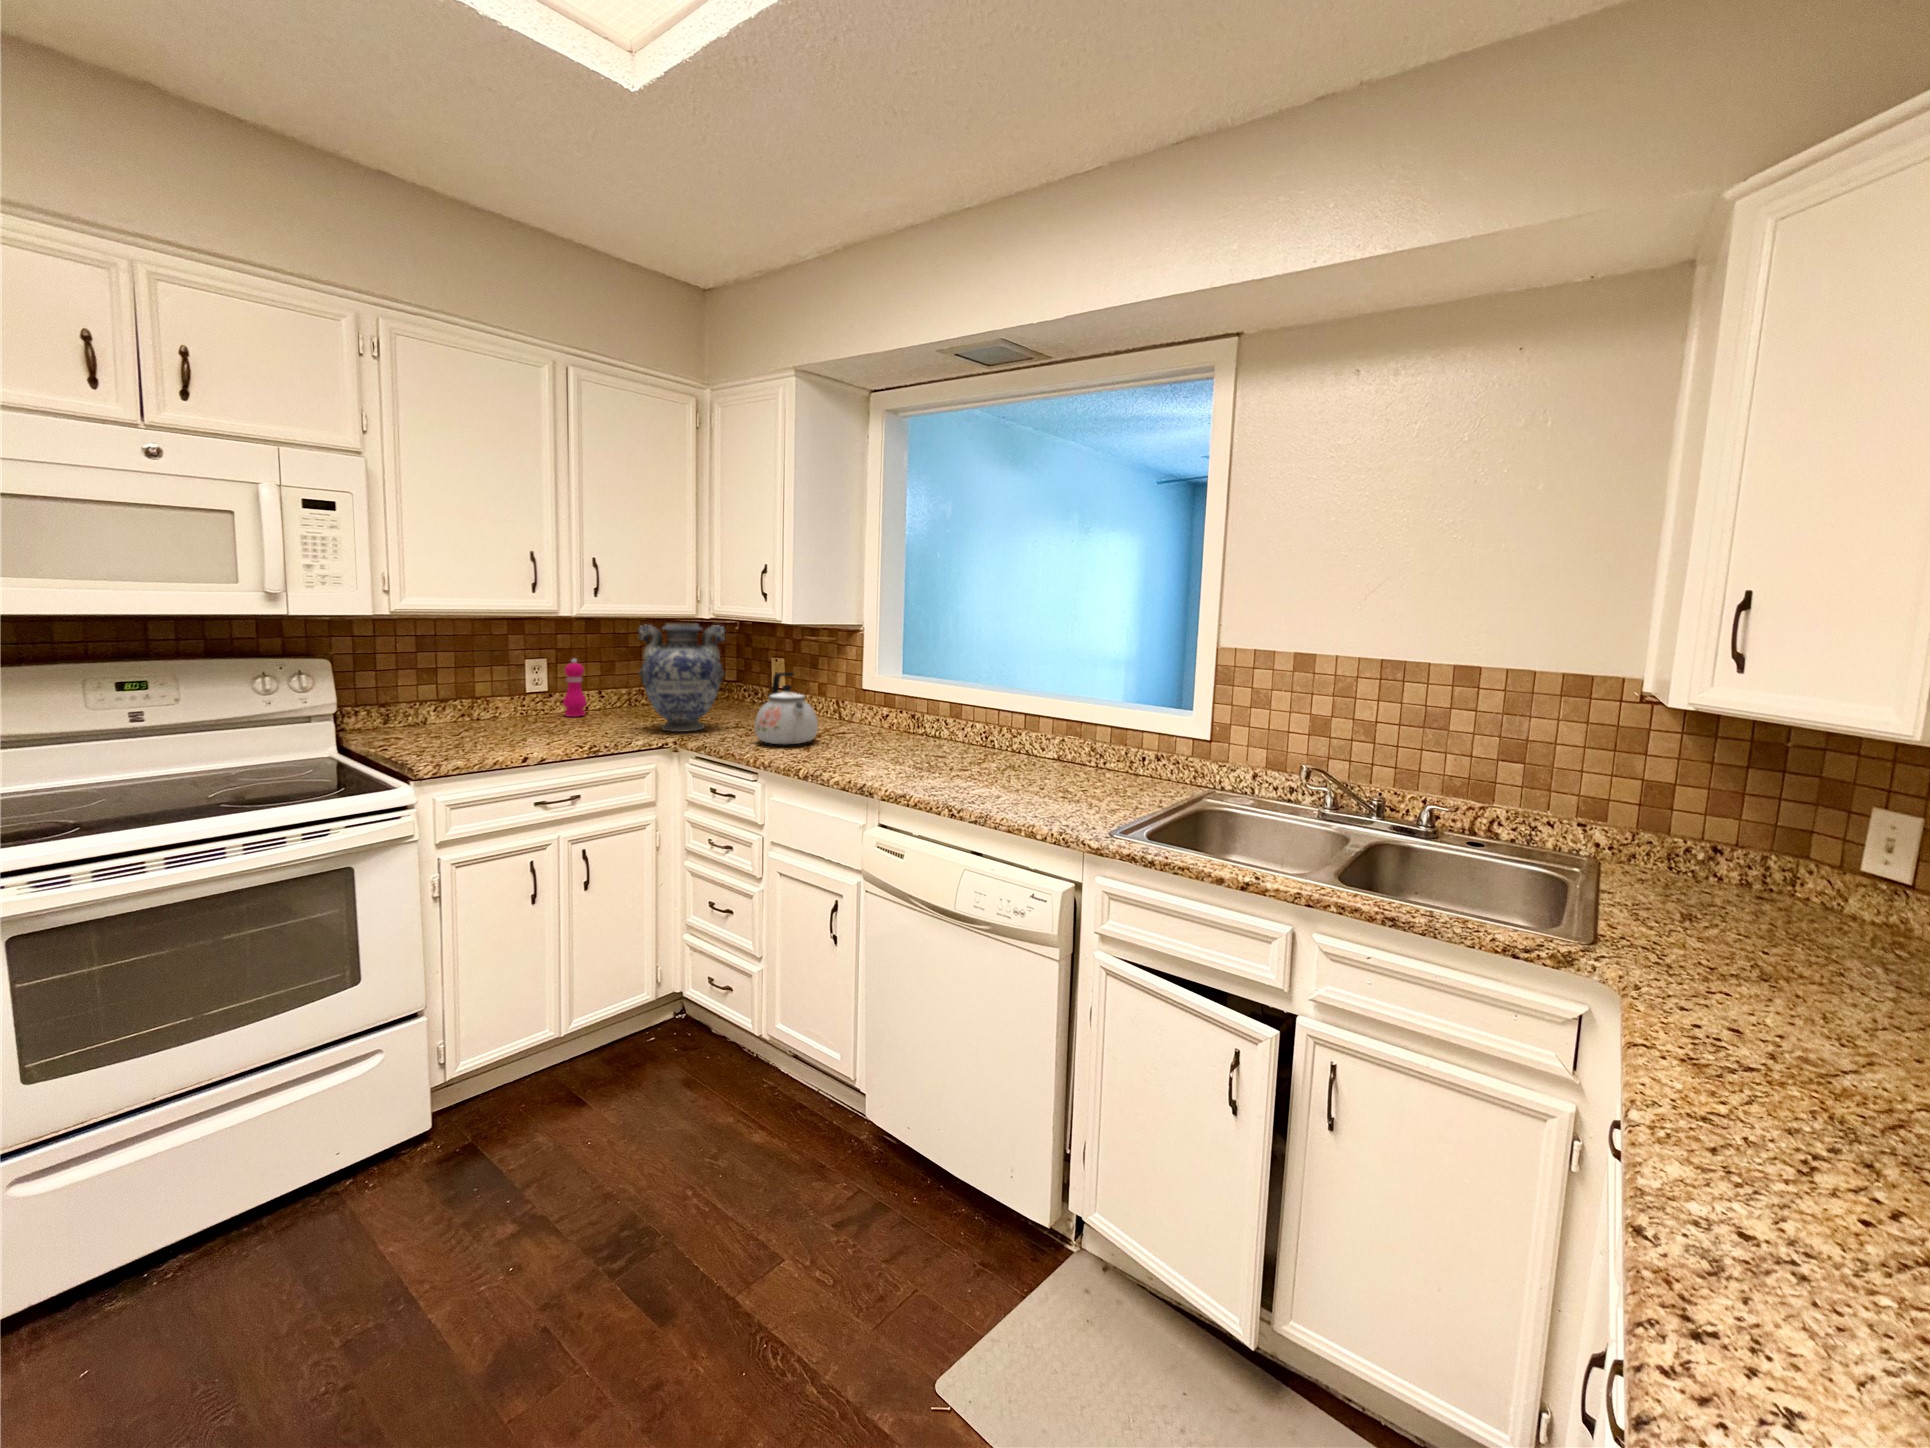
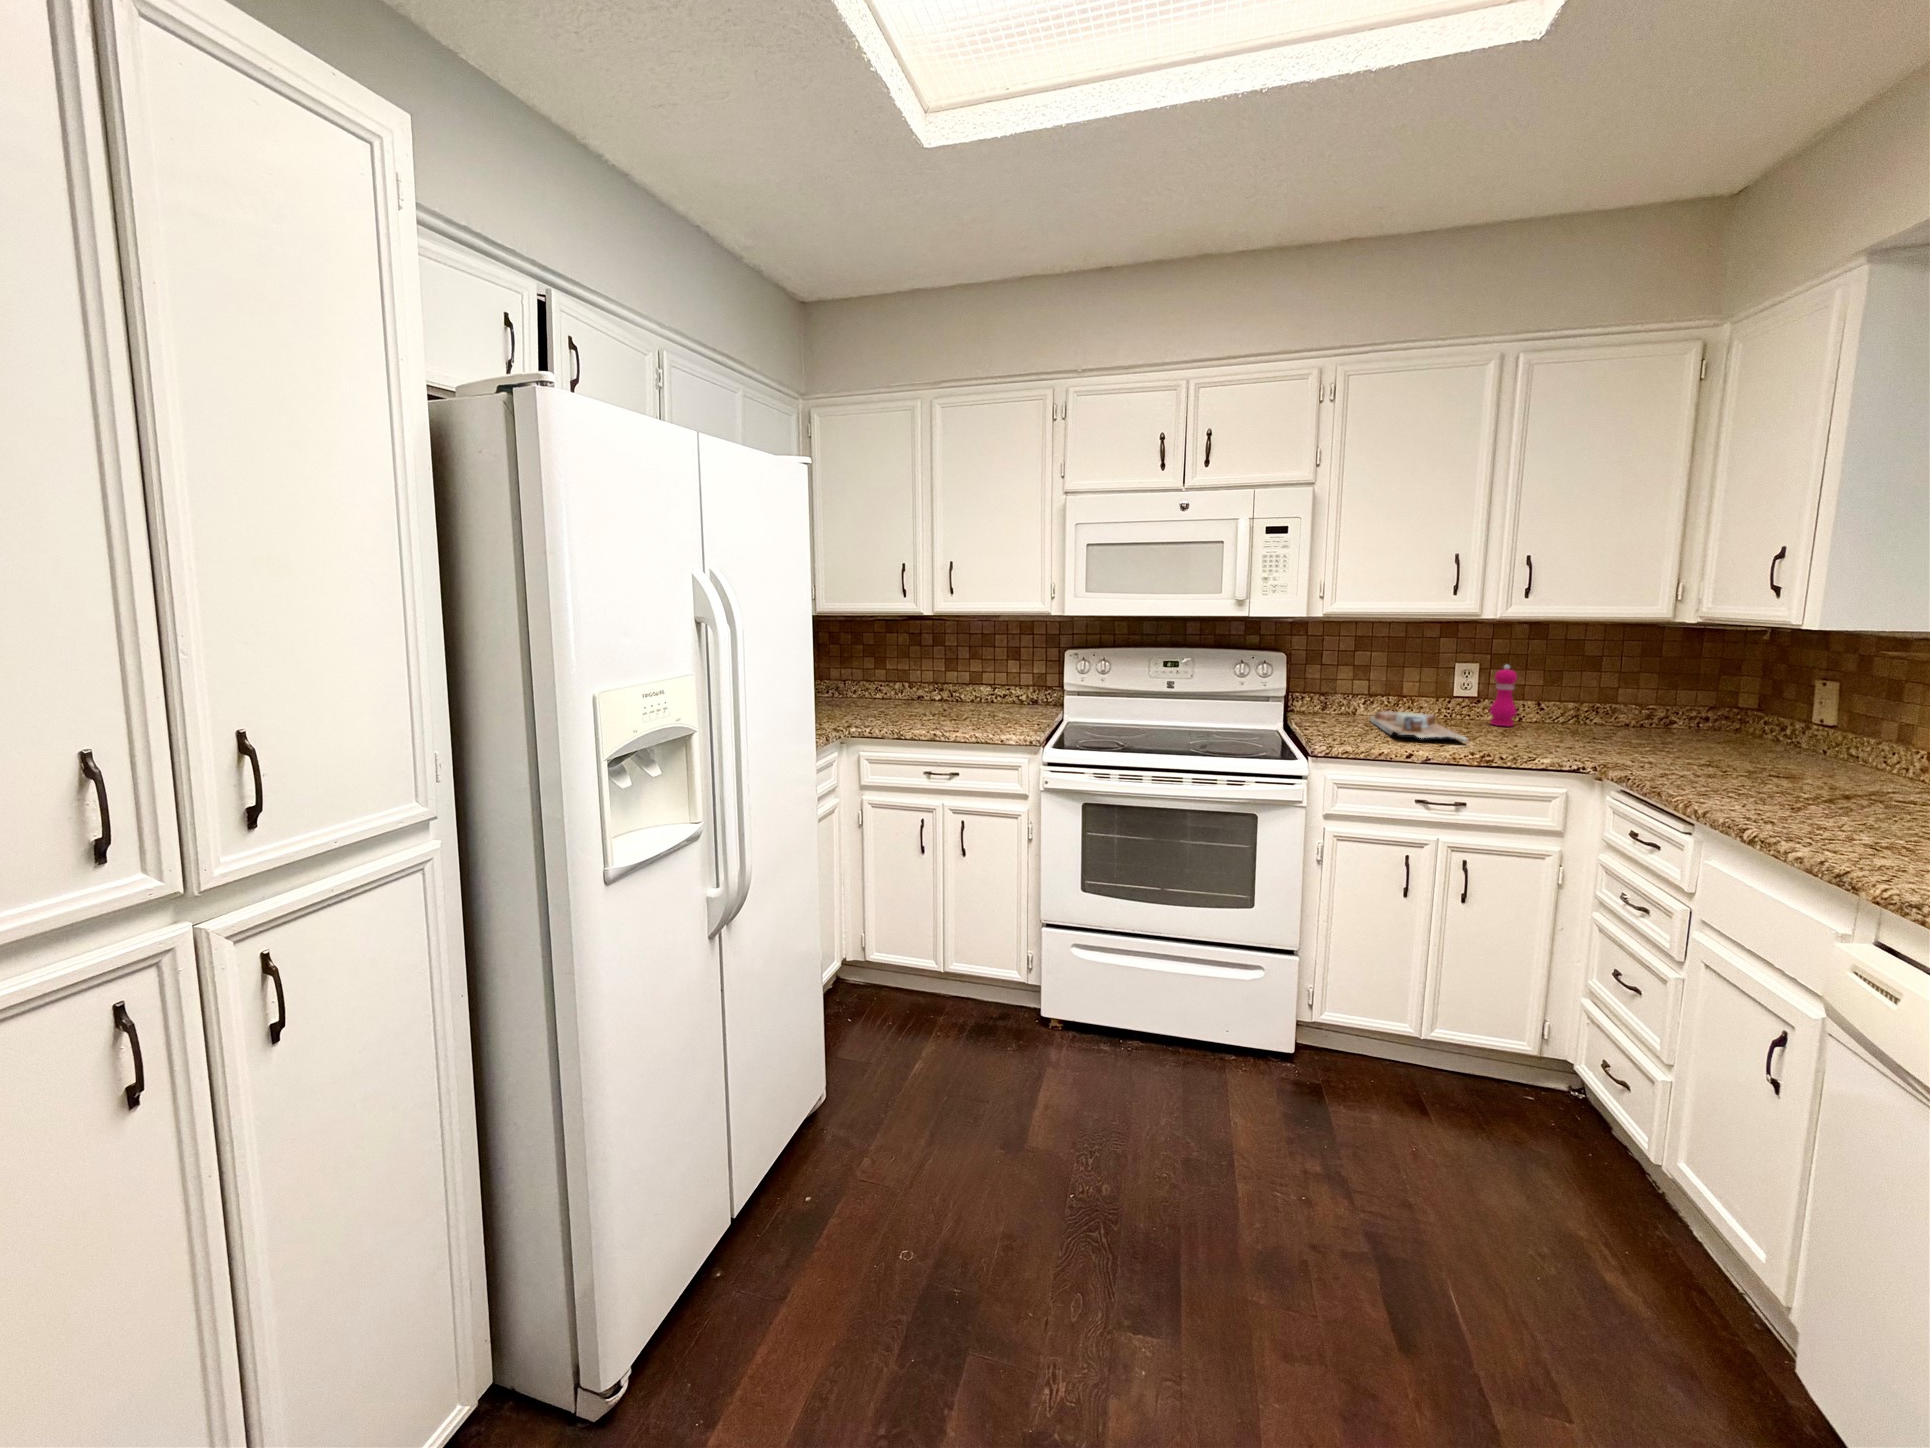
vase: present [638,623,725,732] -> none [1566,627,1699,760]
kettle: present [755,672,818,745] -> none [1711,697,1835,800]
cutting board: none [446,713,568,742] -> present [1370,710,1468,742]

